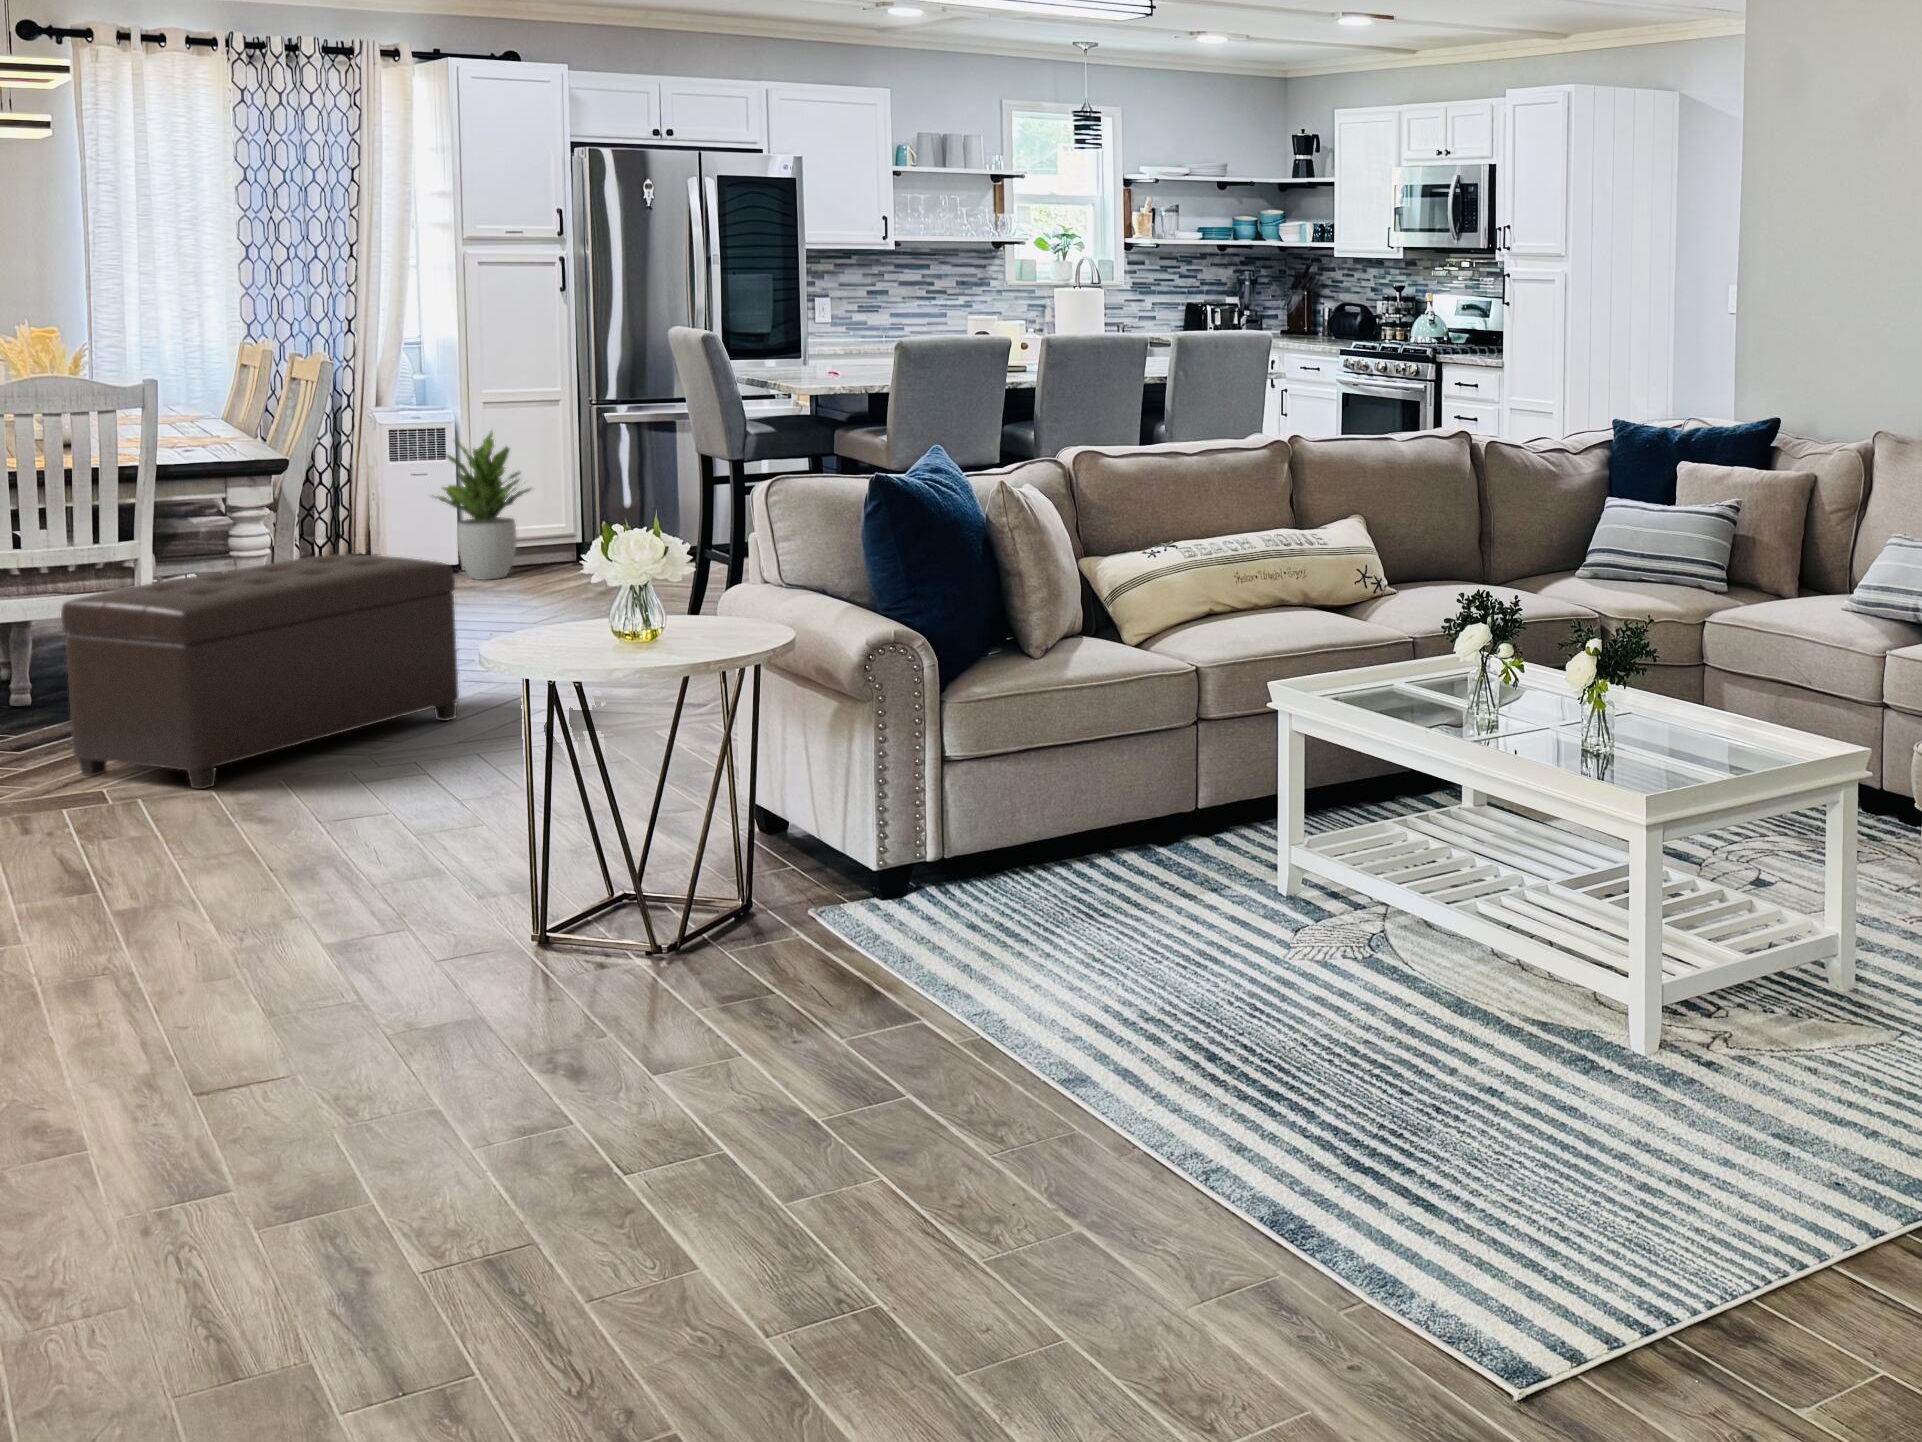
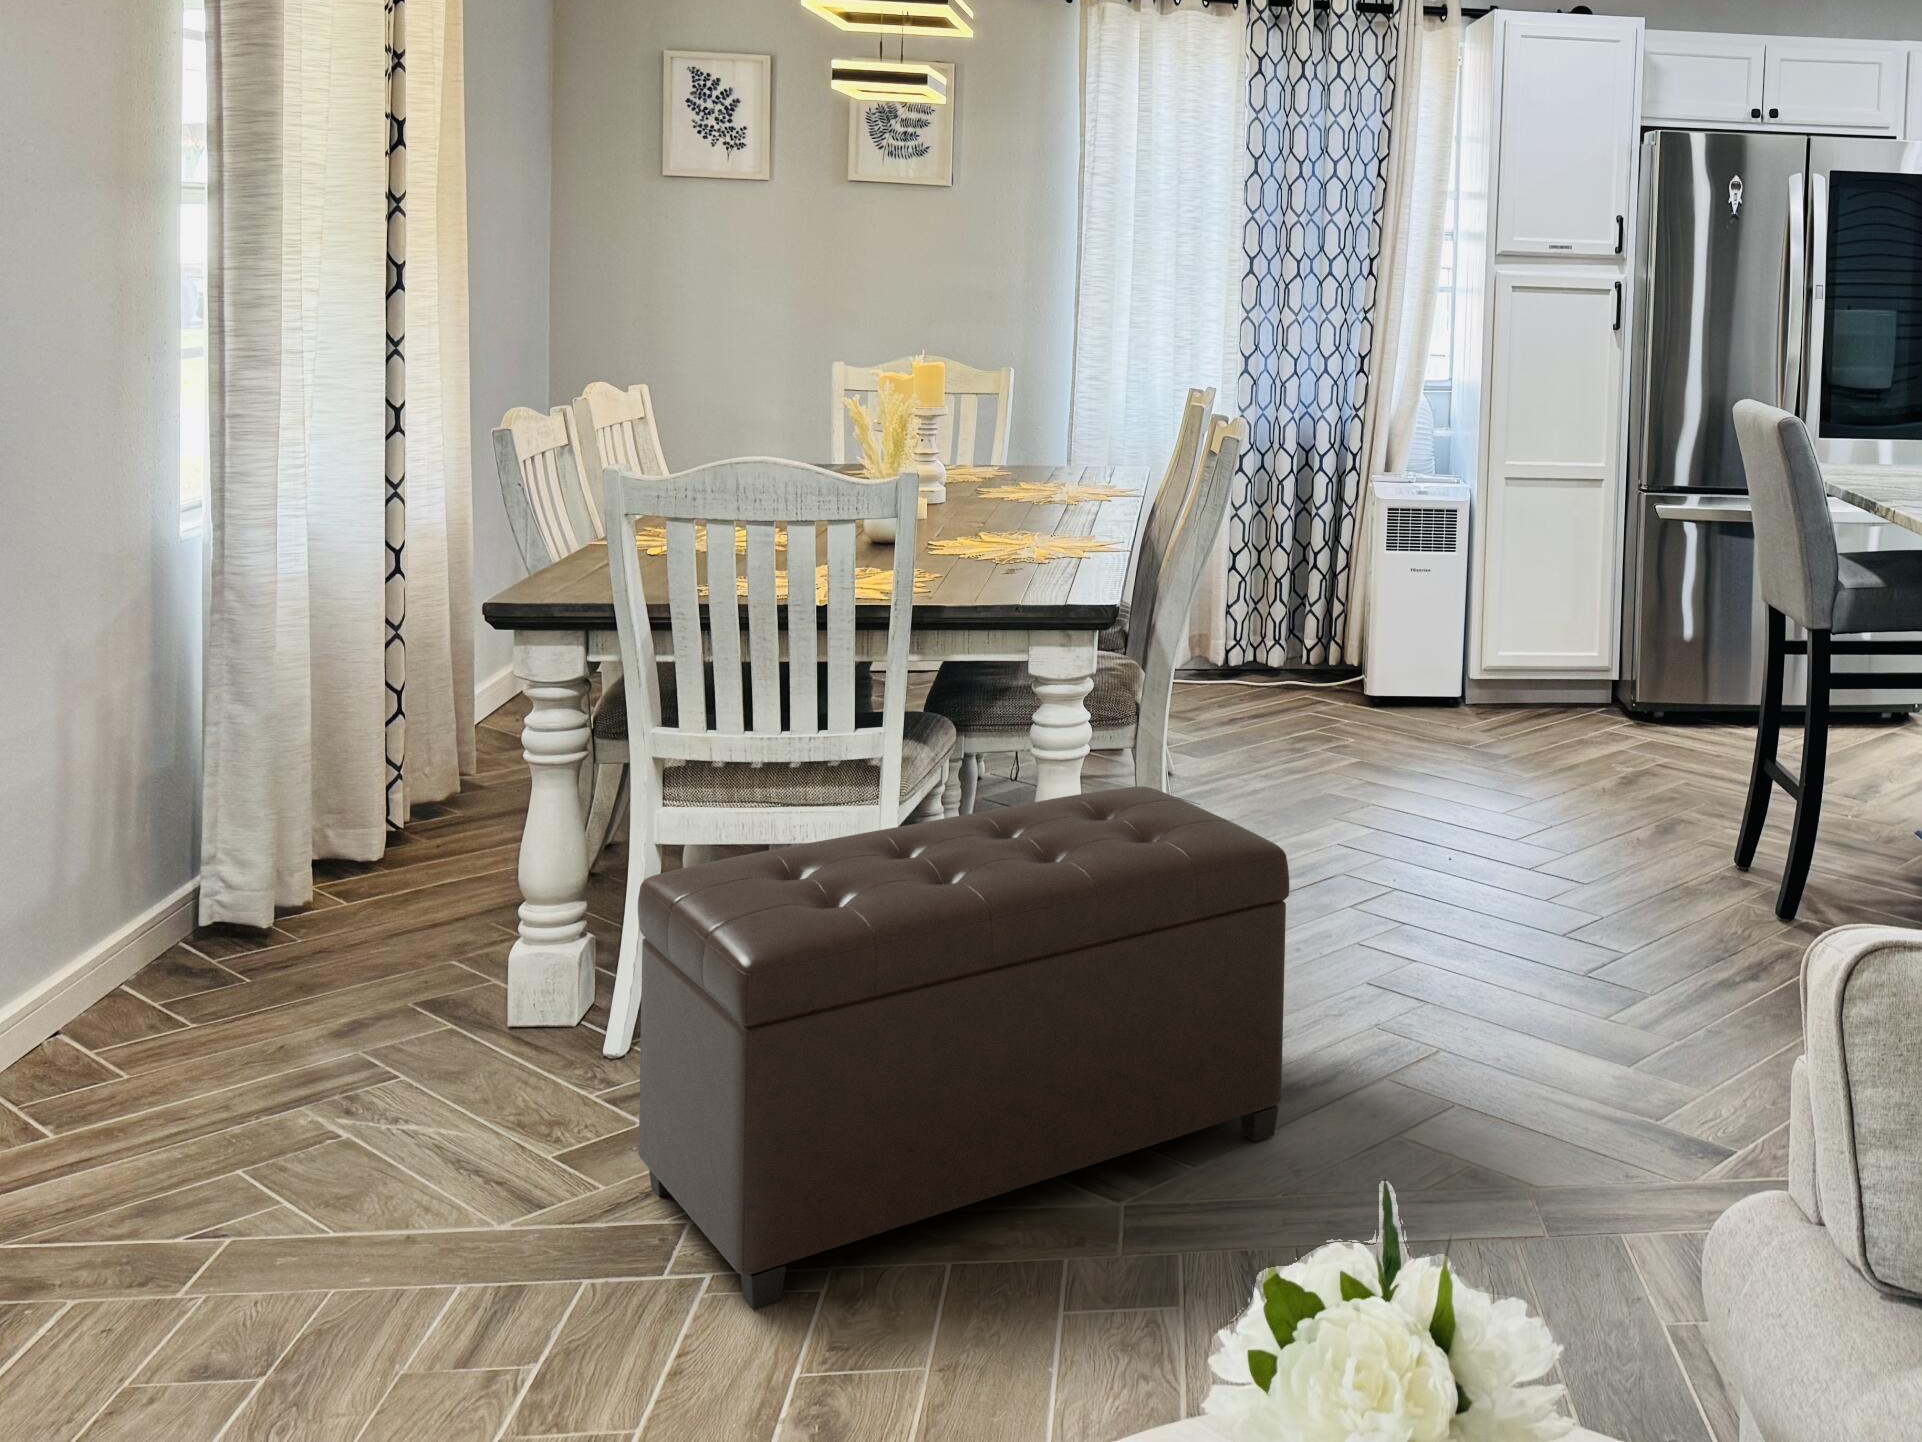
potted plant: present [436,432,531,580] -> none [1421,515,1556,730]

